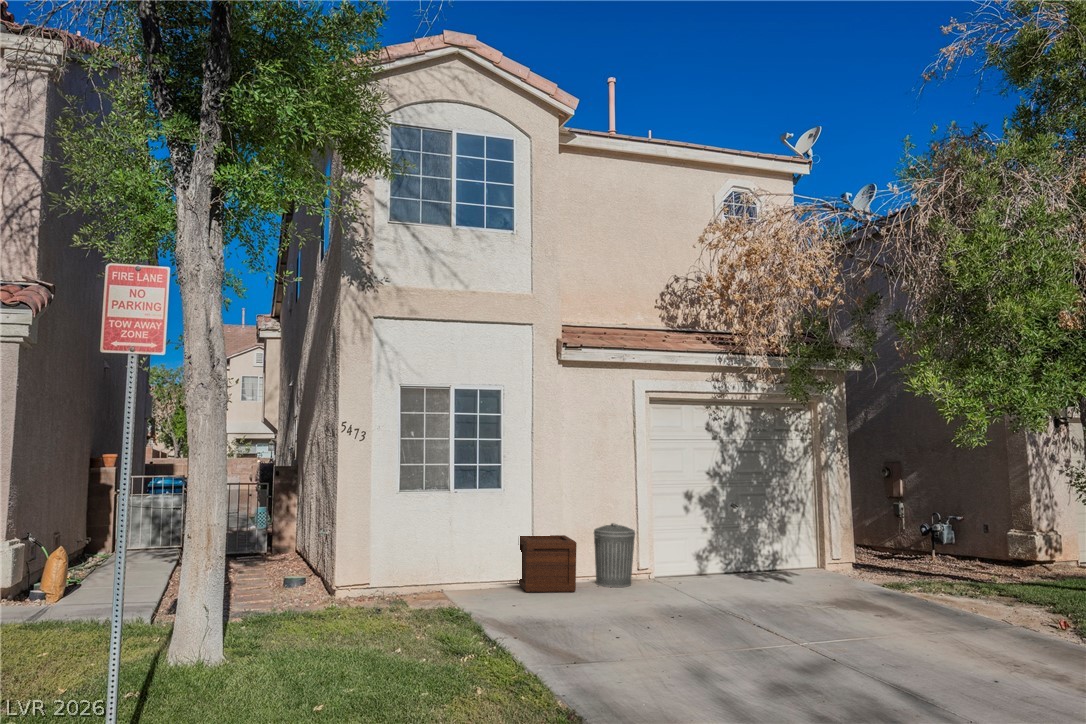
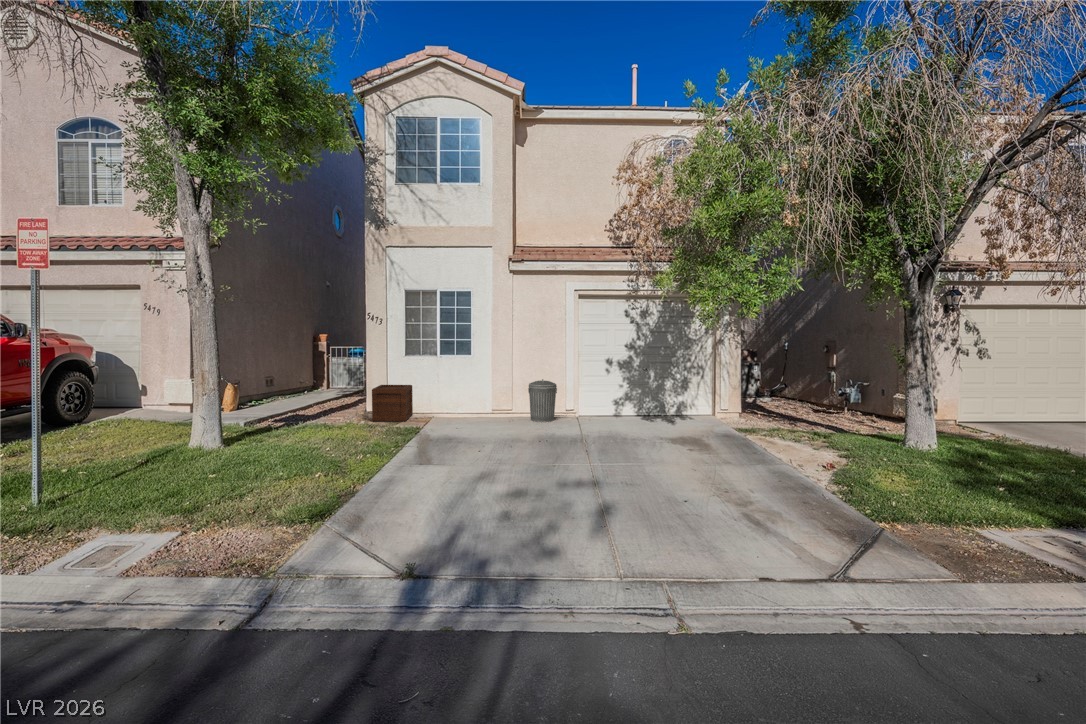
wooden crate: present [518,535,577,593] -> present [372,385,413,422]

